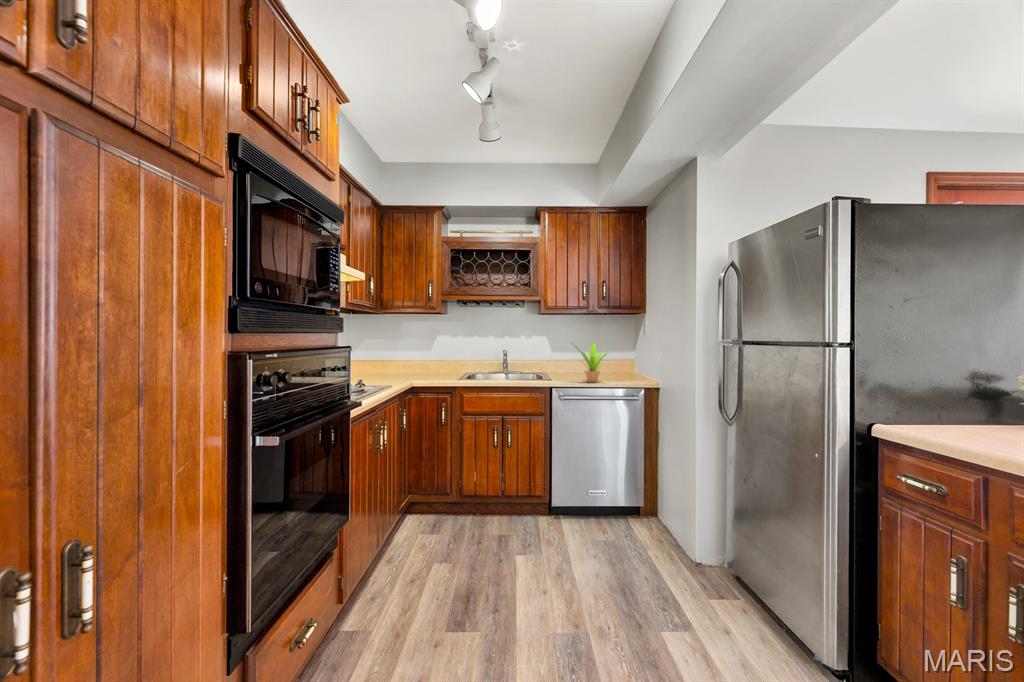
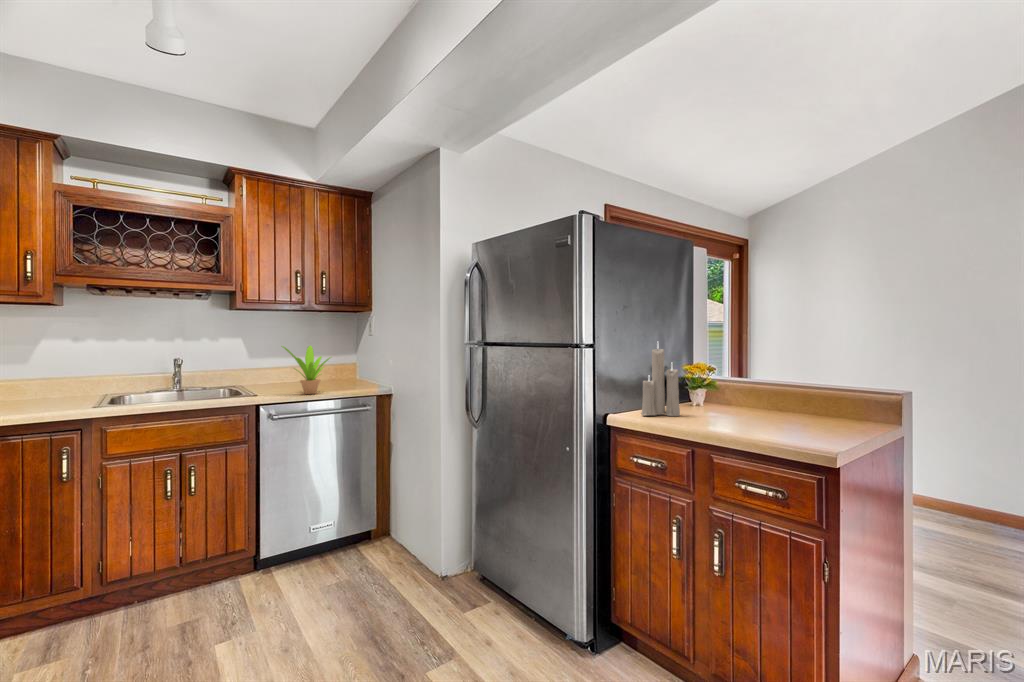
candle: none [924,336,988,437] -> present [641,345,680,416]

